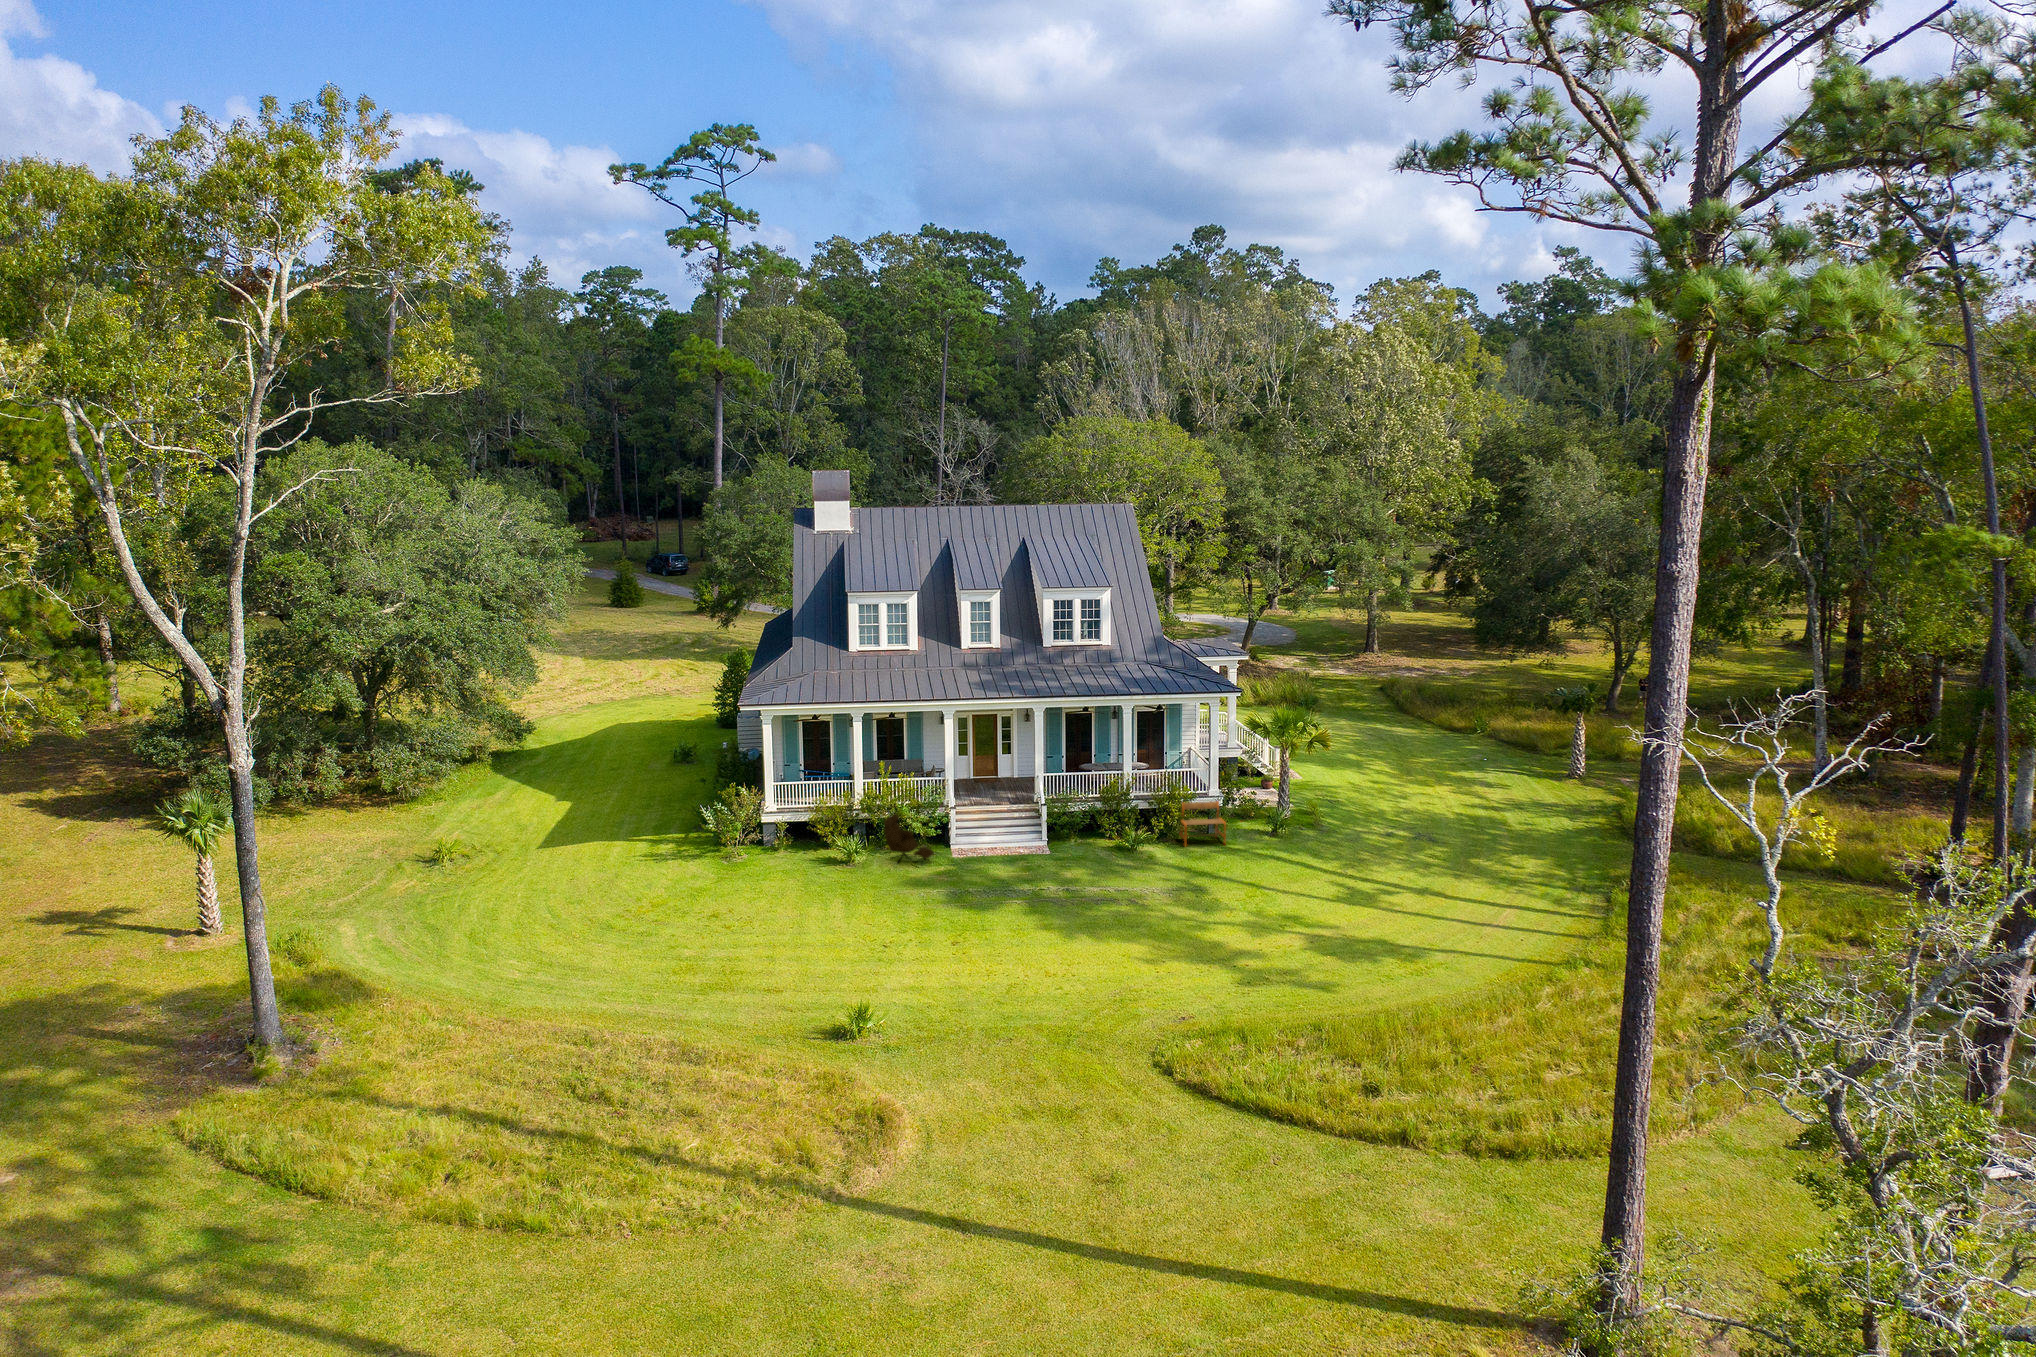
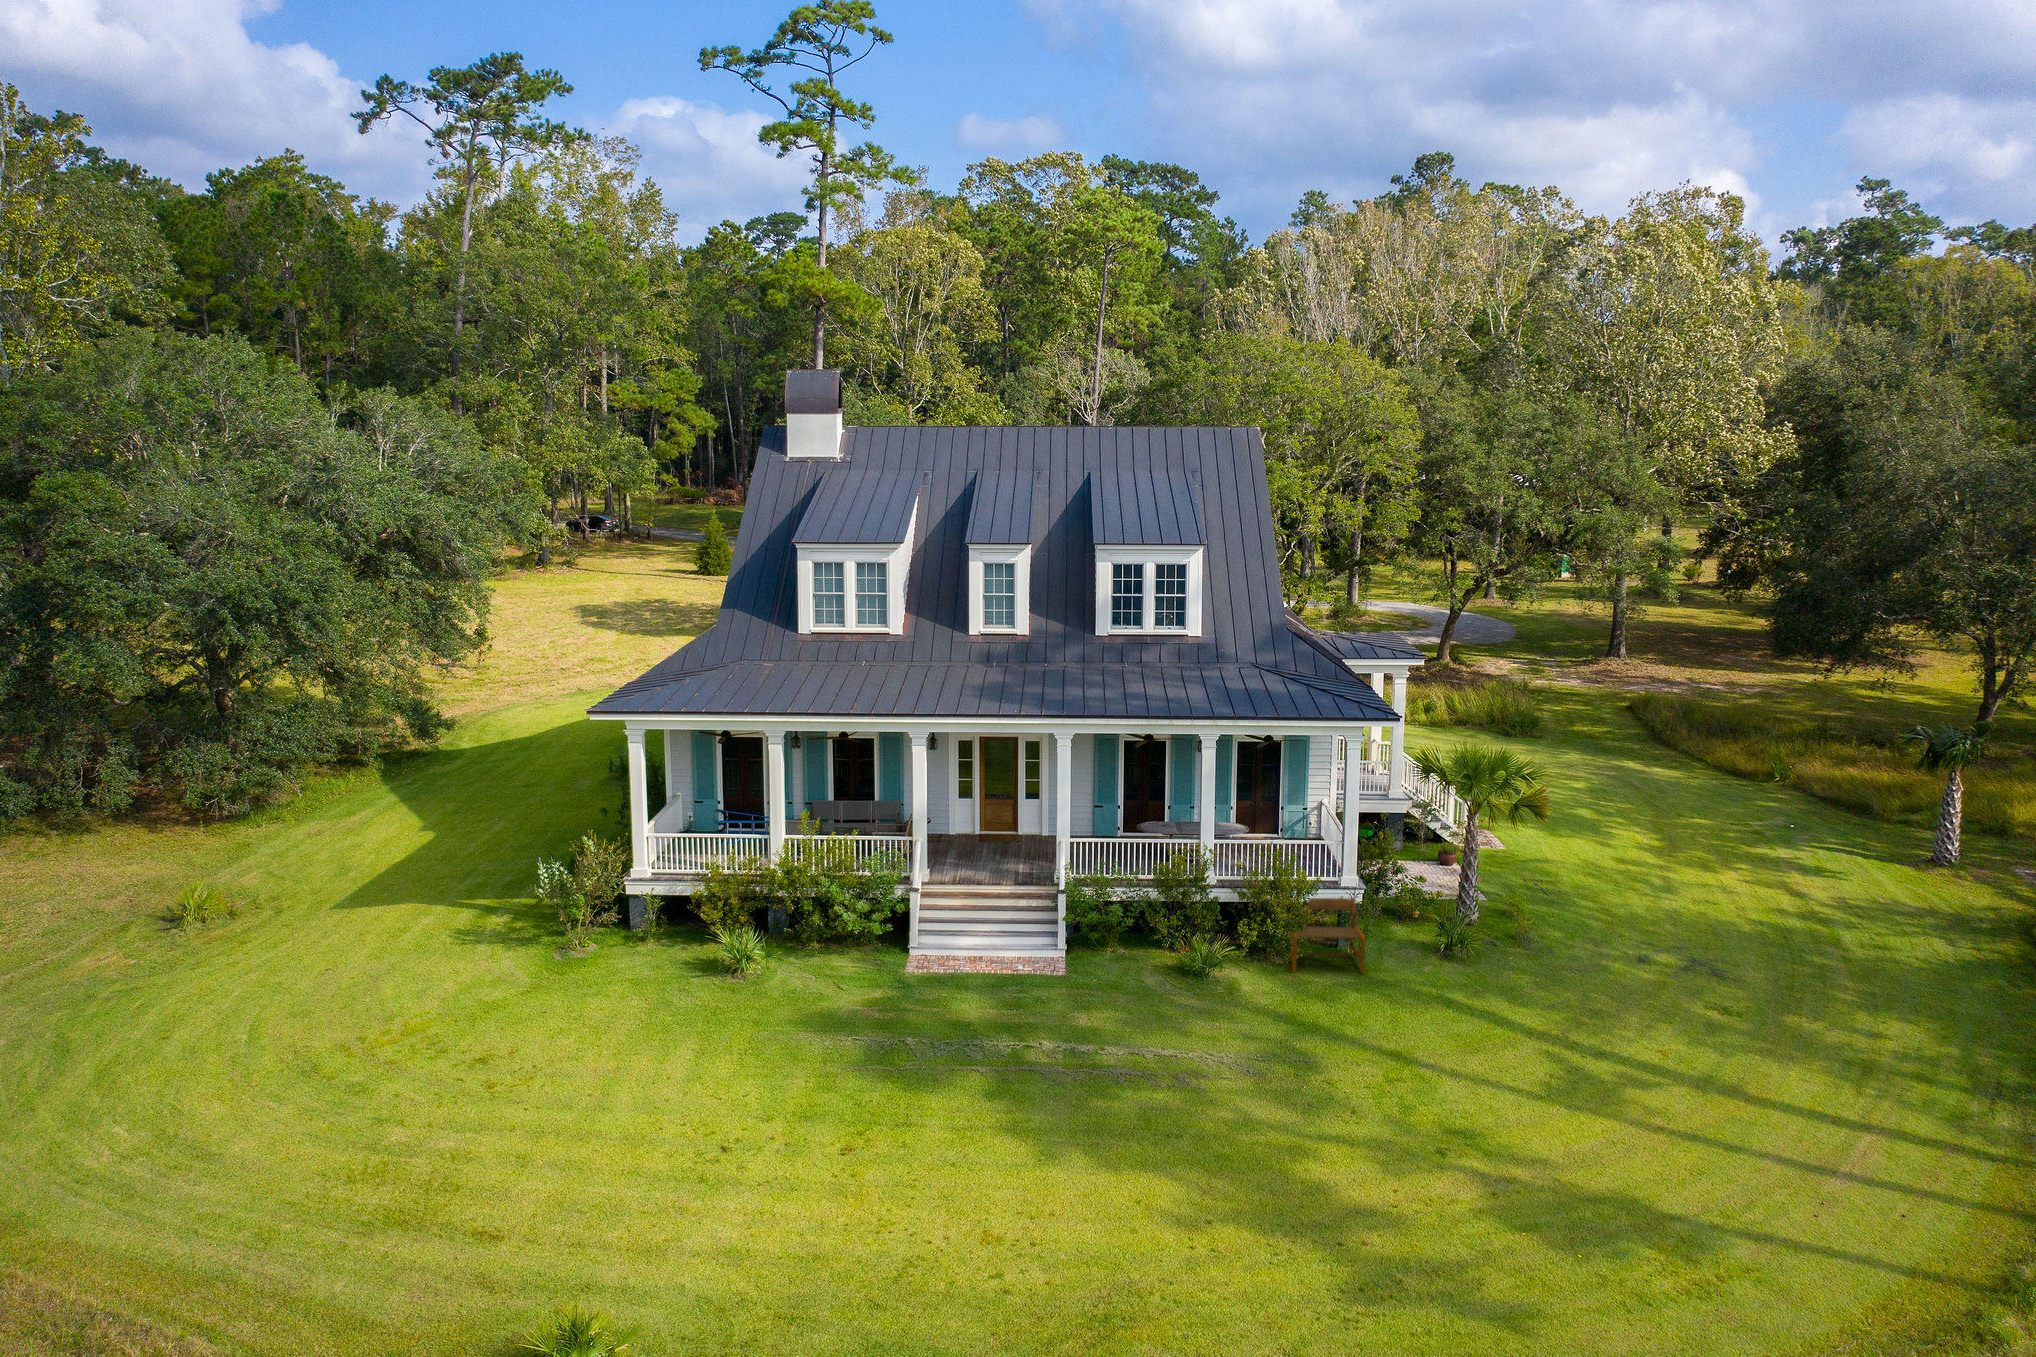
lounge chair: present [884,815,934,863] -> none [801,892,878,978]

